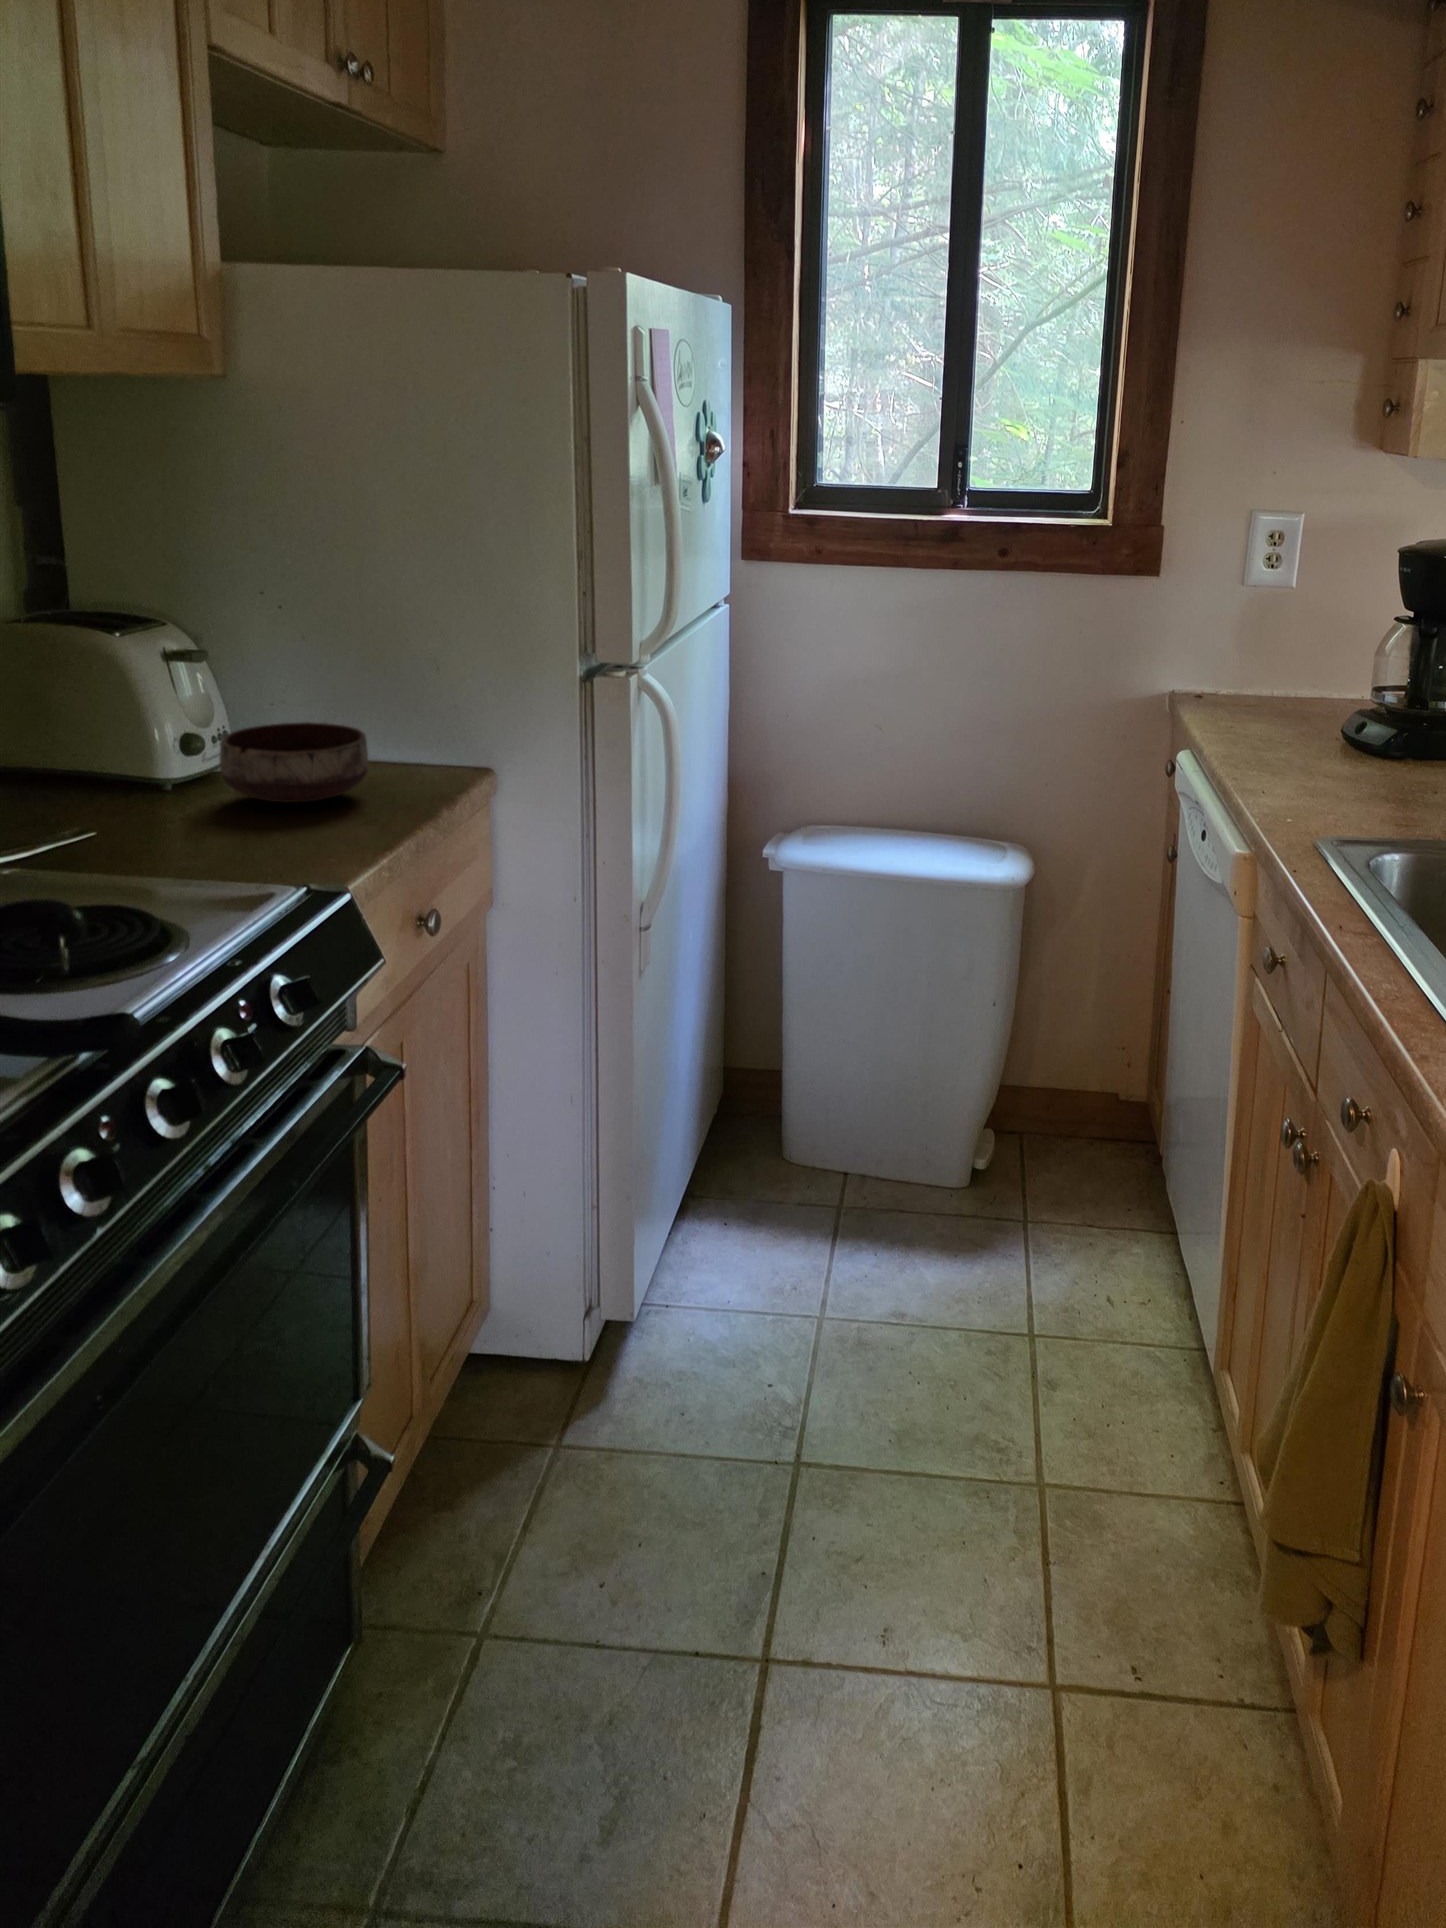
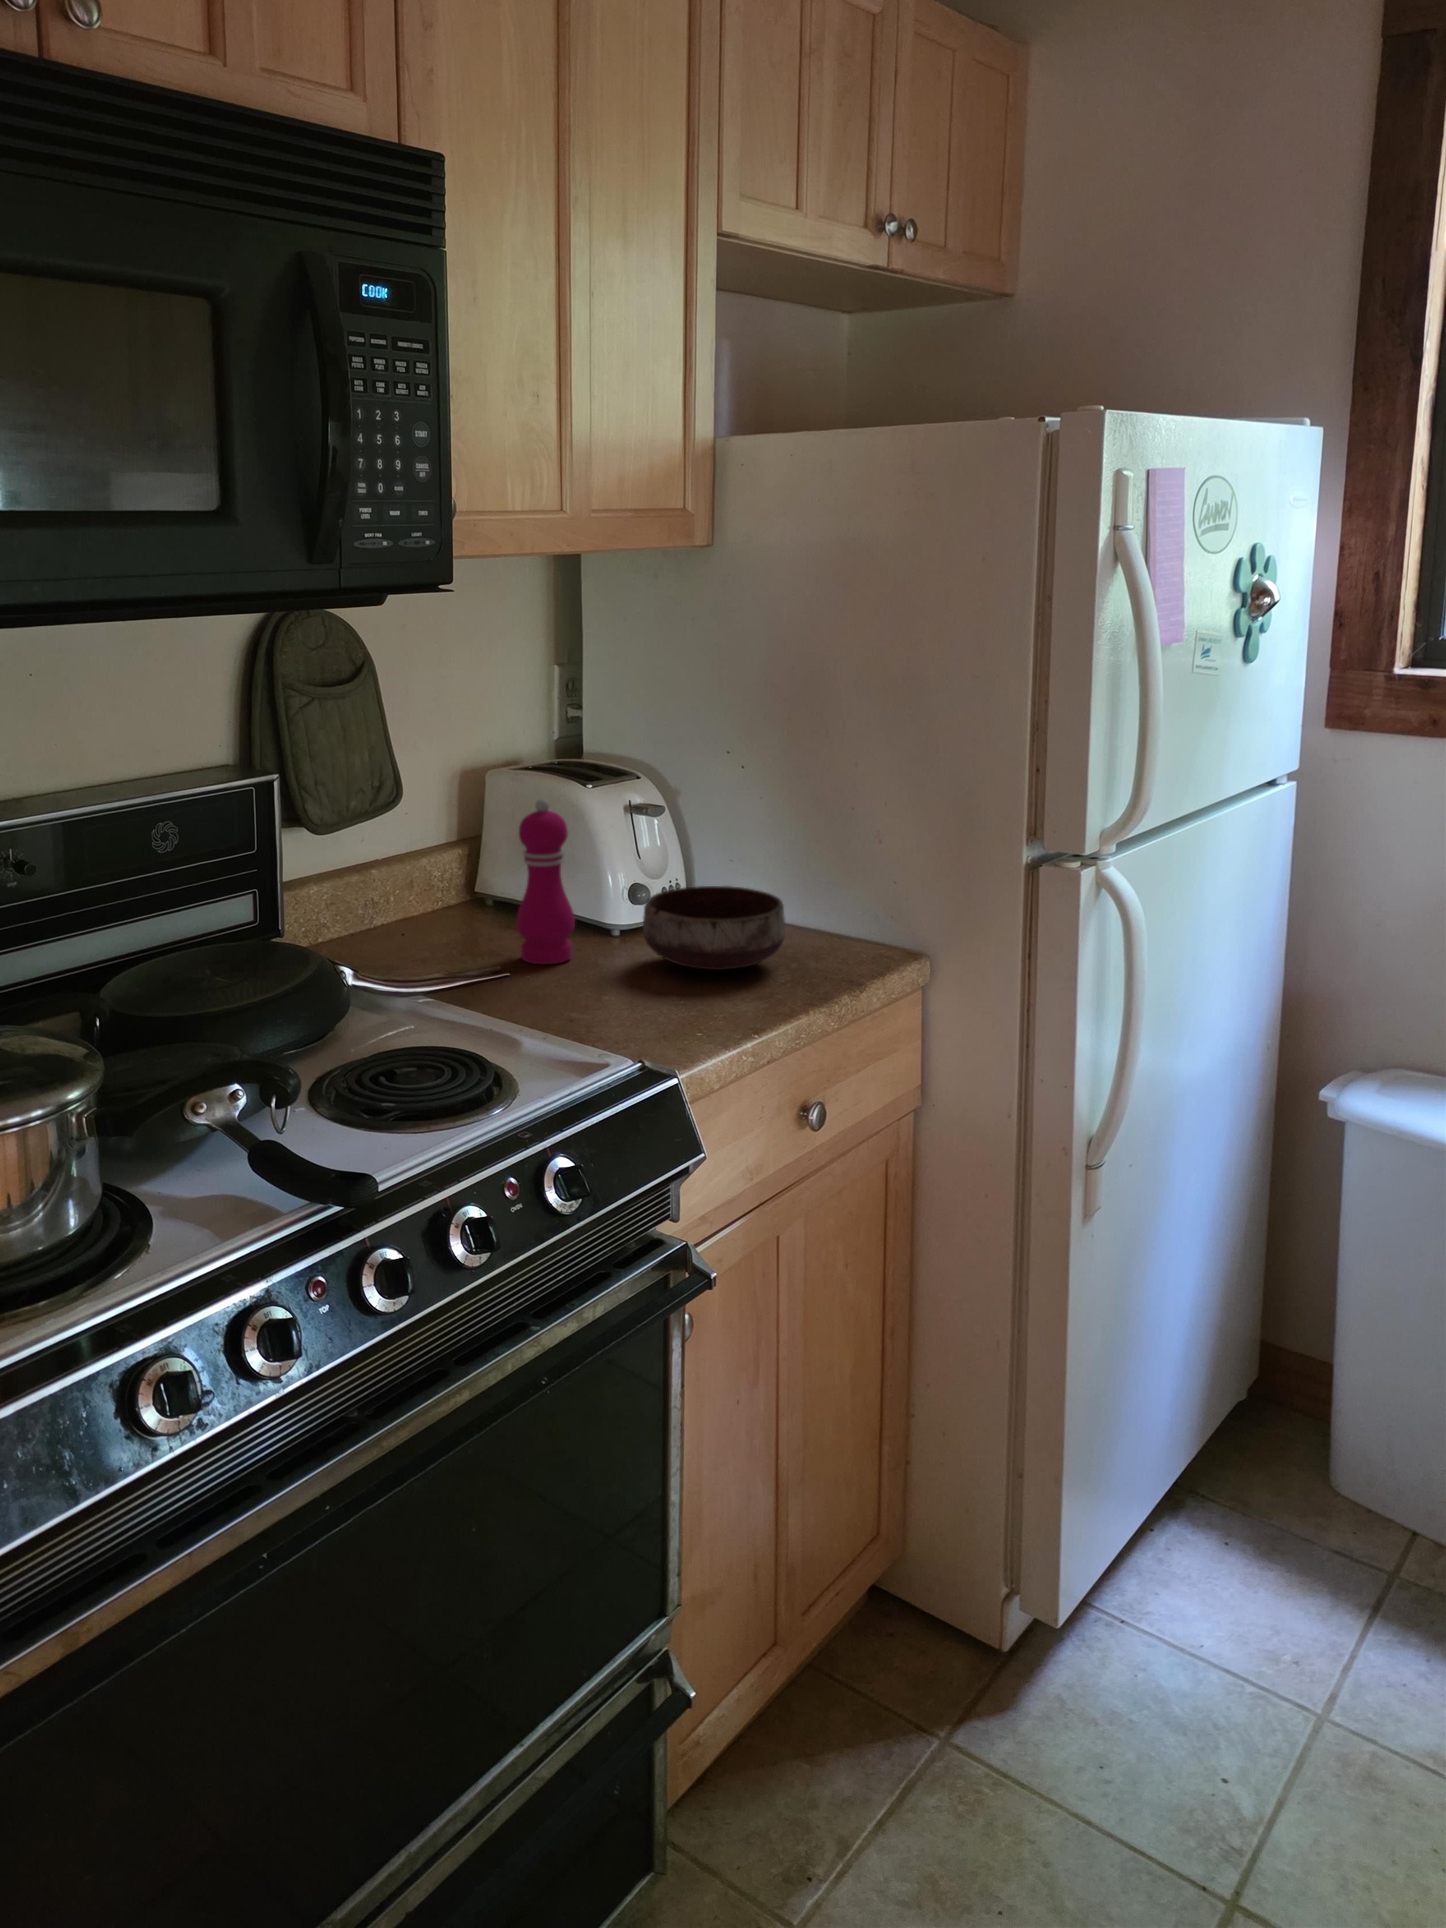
pepper mill: none [67,643,140,820] -> present [517,798,575,964]

